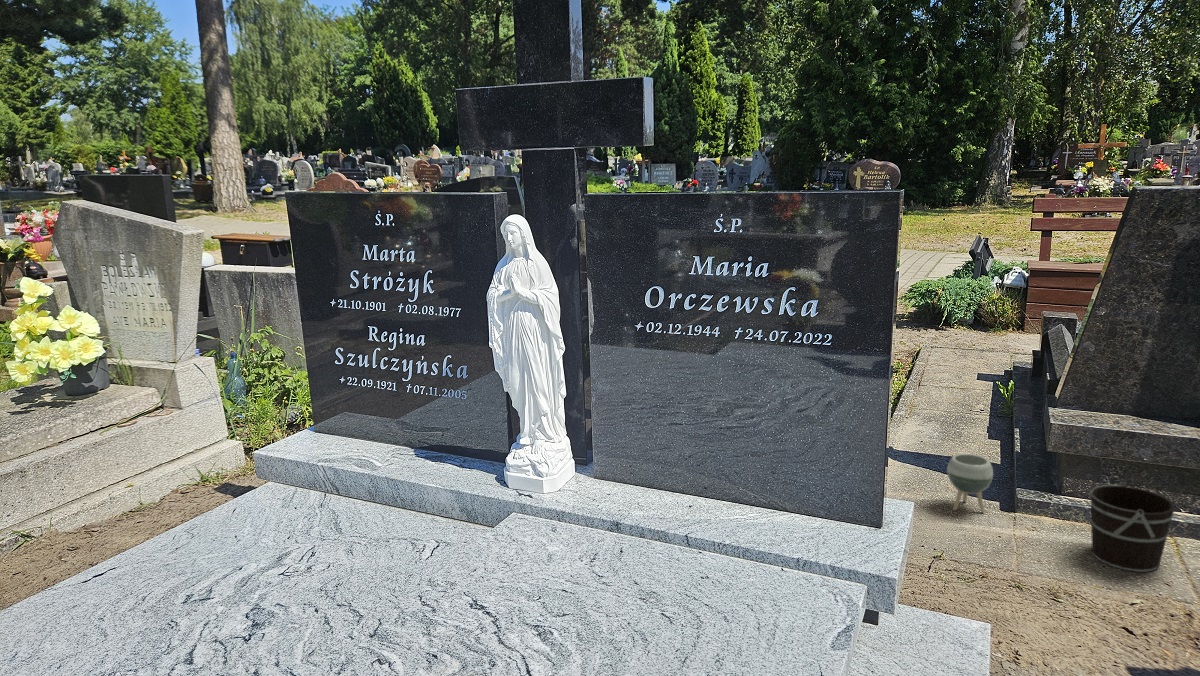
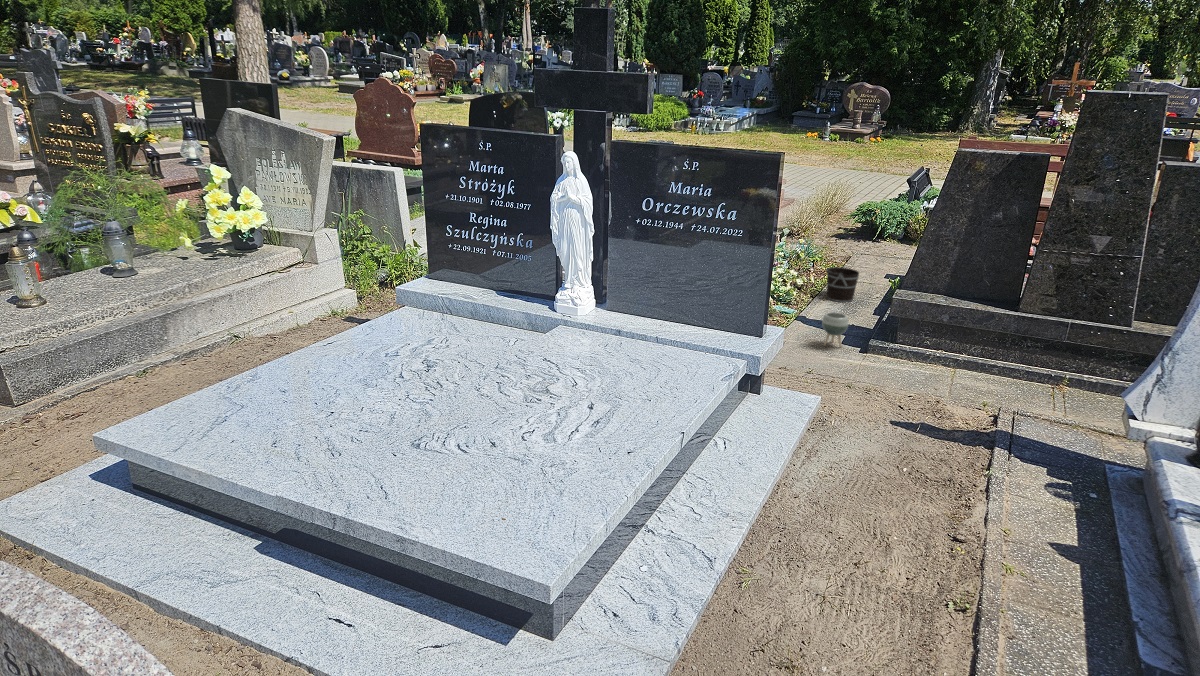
bucket: present [1089,484,1175,572] -> present [827,267,859,302]

